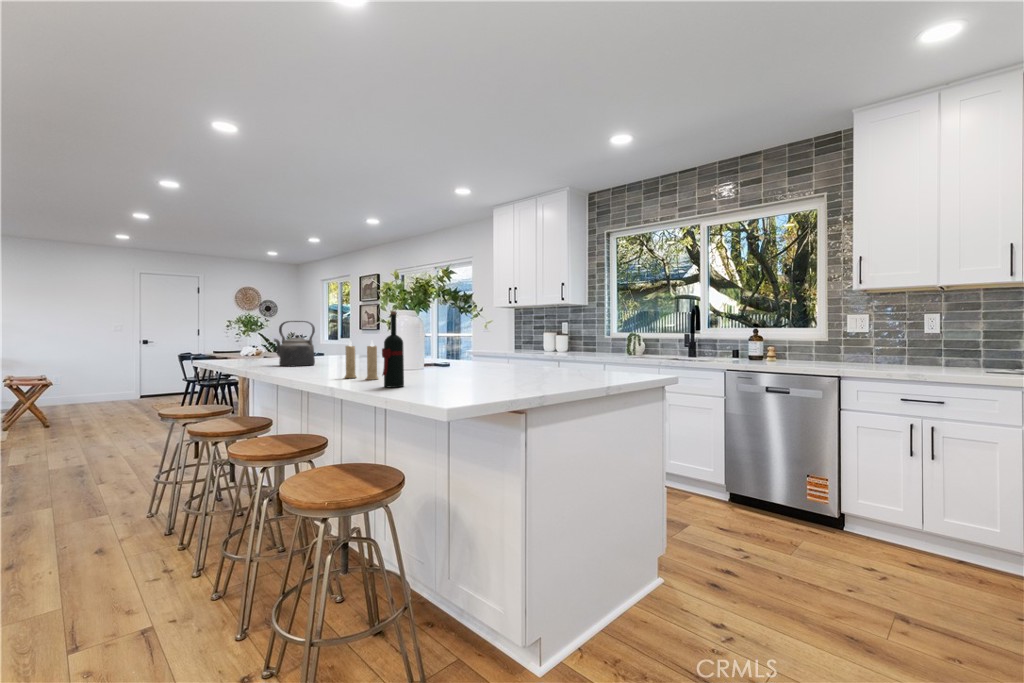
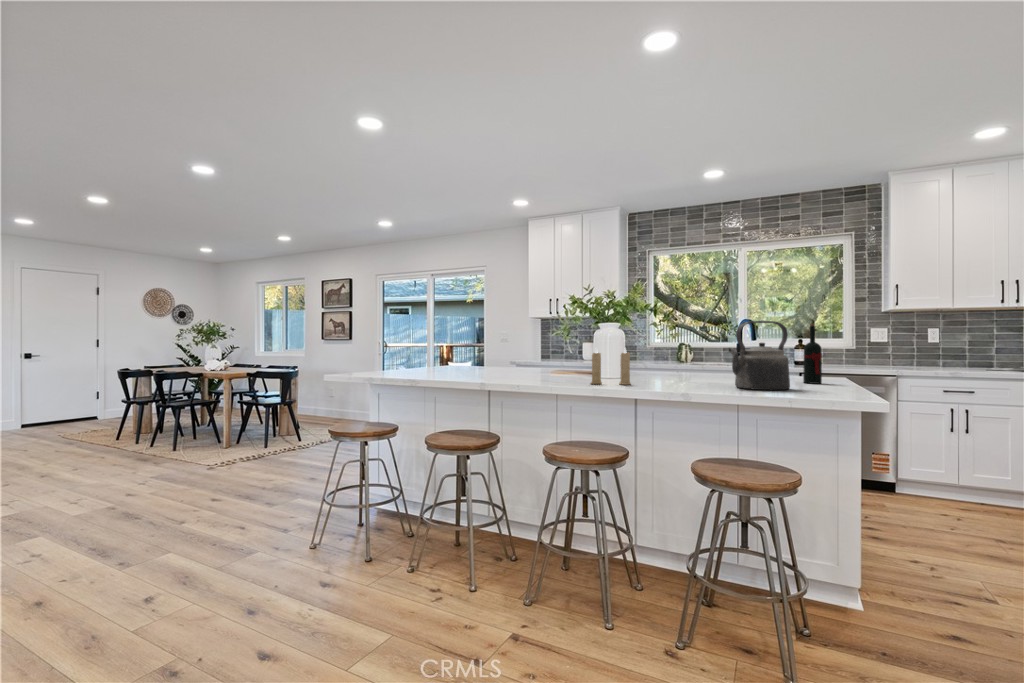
wine bottle: present [382,311,404,387] -> present [803,324,822,384]
kettle: present [274,321,315,366] -> present [729,321,790,390]

